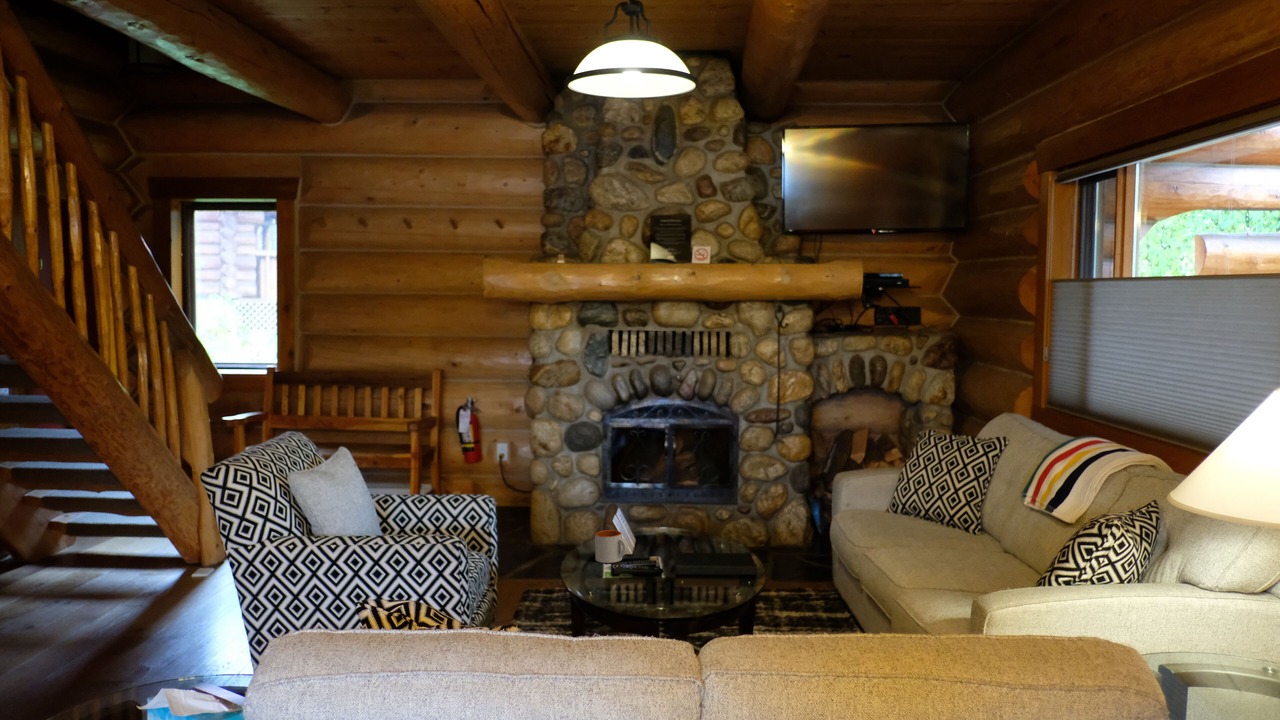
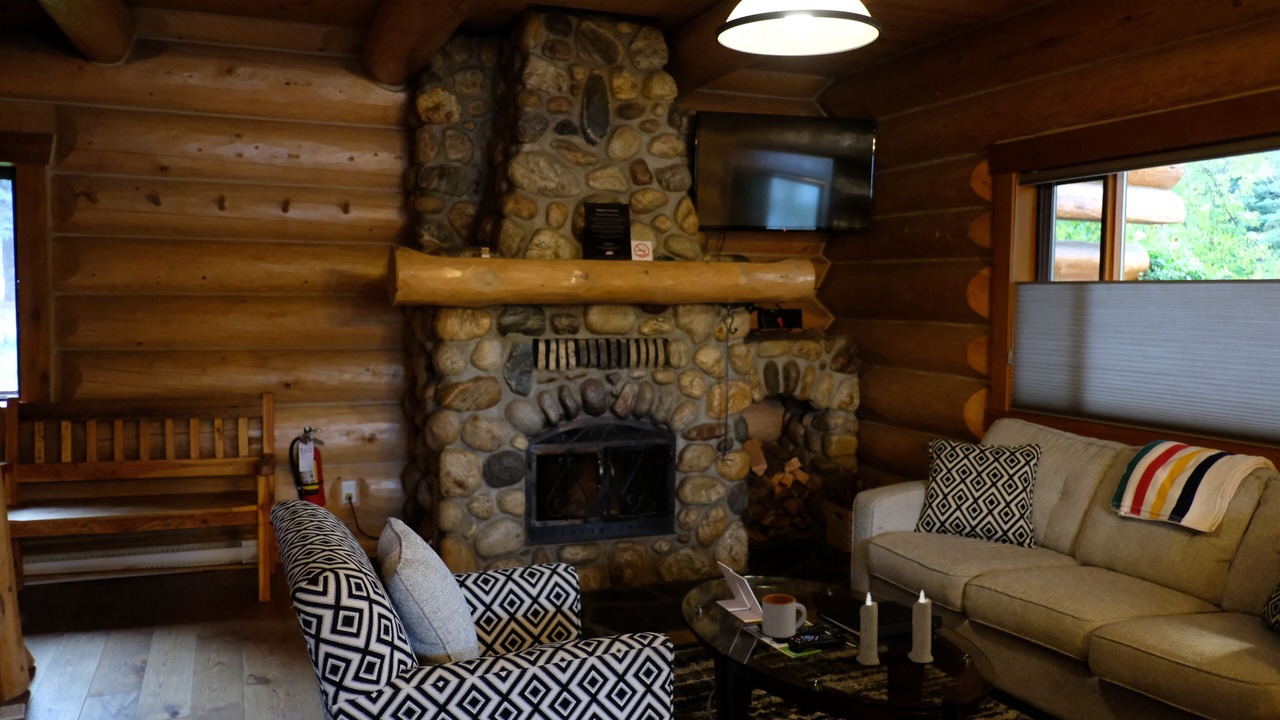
candle: none [631,526,690,590] -> present [857,591,933,665]

